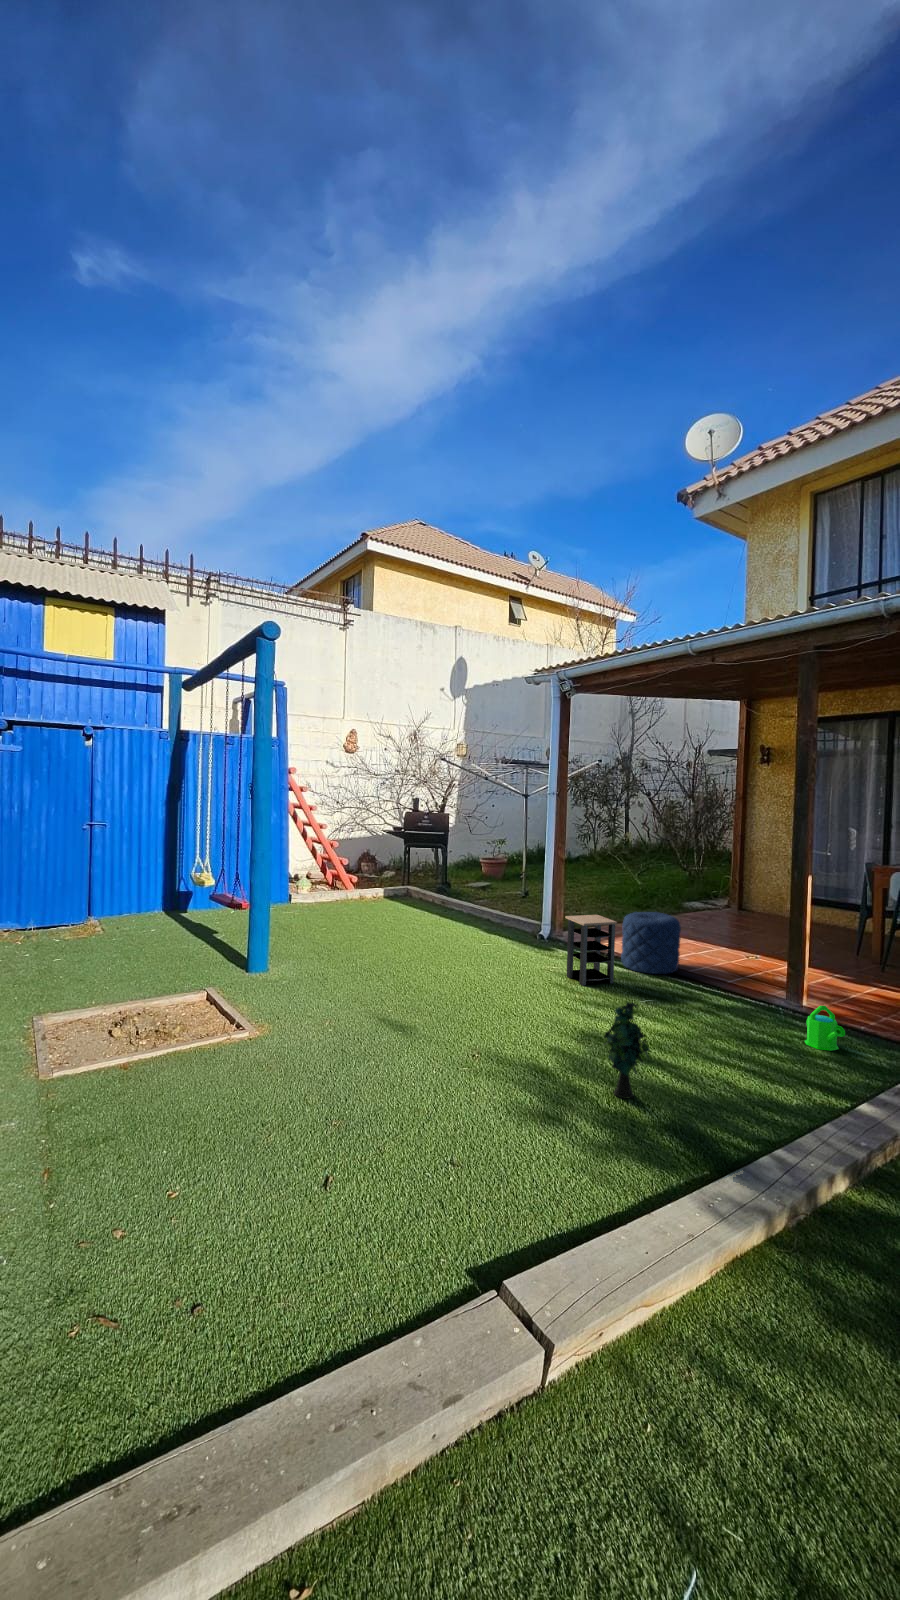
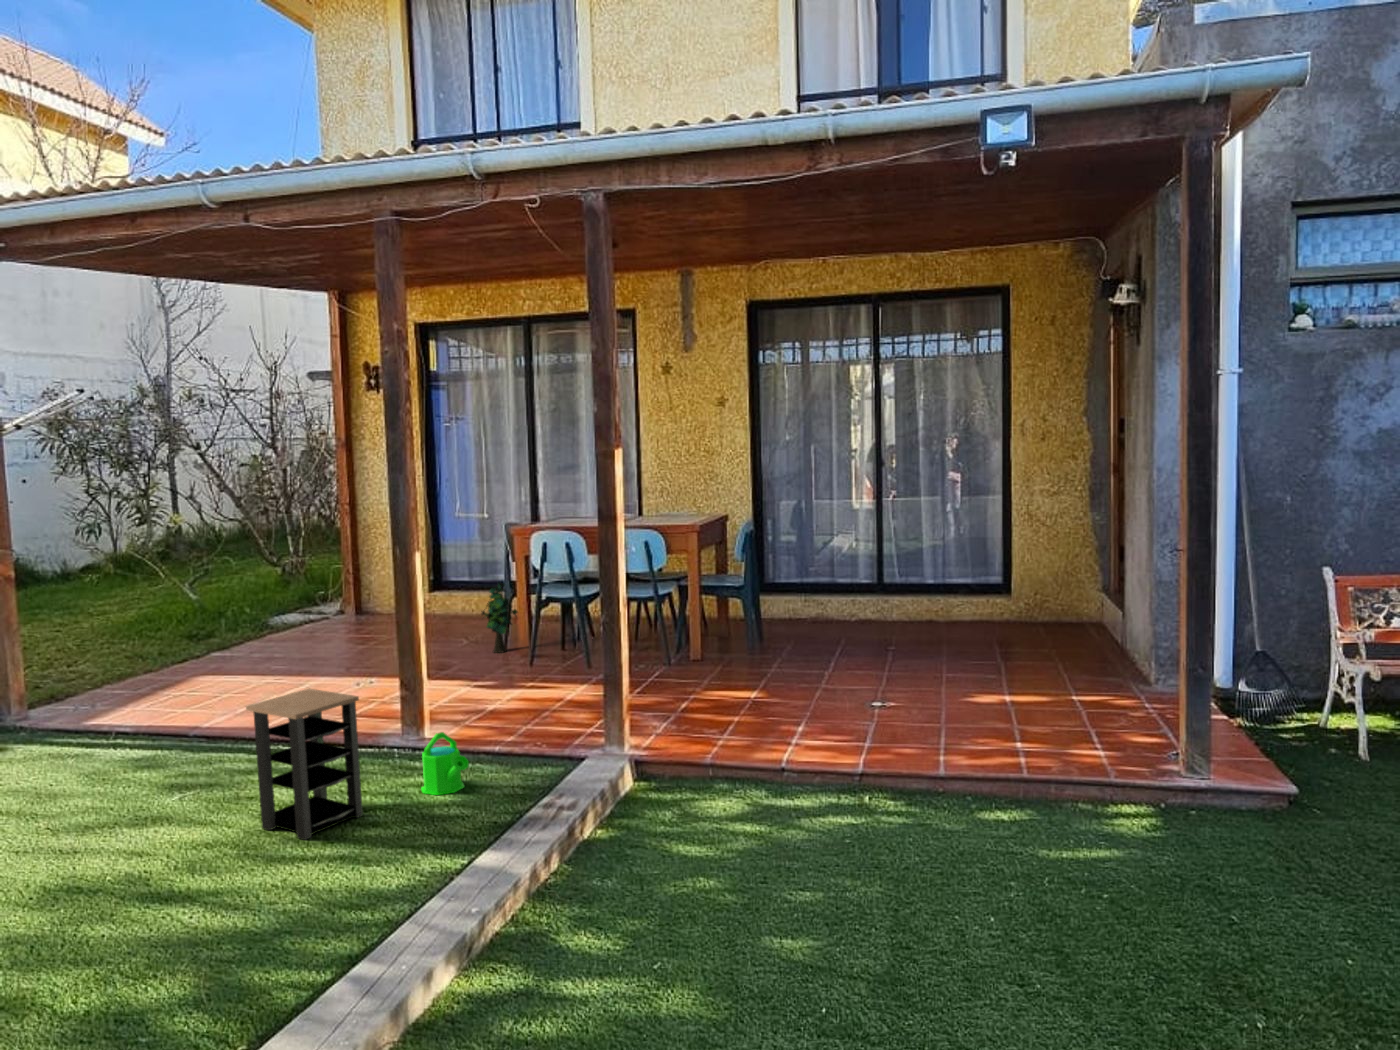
pouf: present [621,912,681,974] -> none [139,642,245,746]
side table: present [565,915,617,986] -> present [246,688,363,840]
decorative plant: present [604,1002,650,1099] -> present [482,583,518,653]

